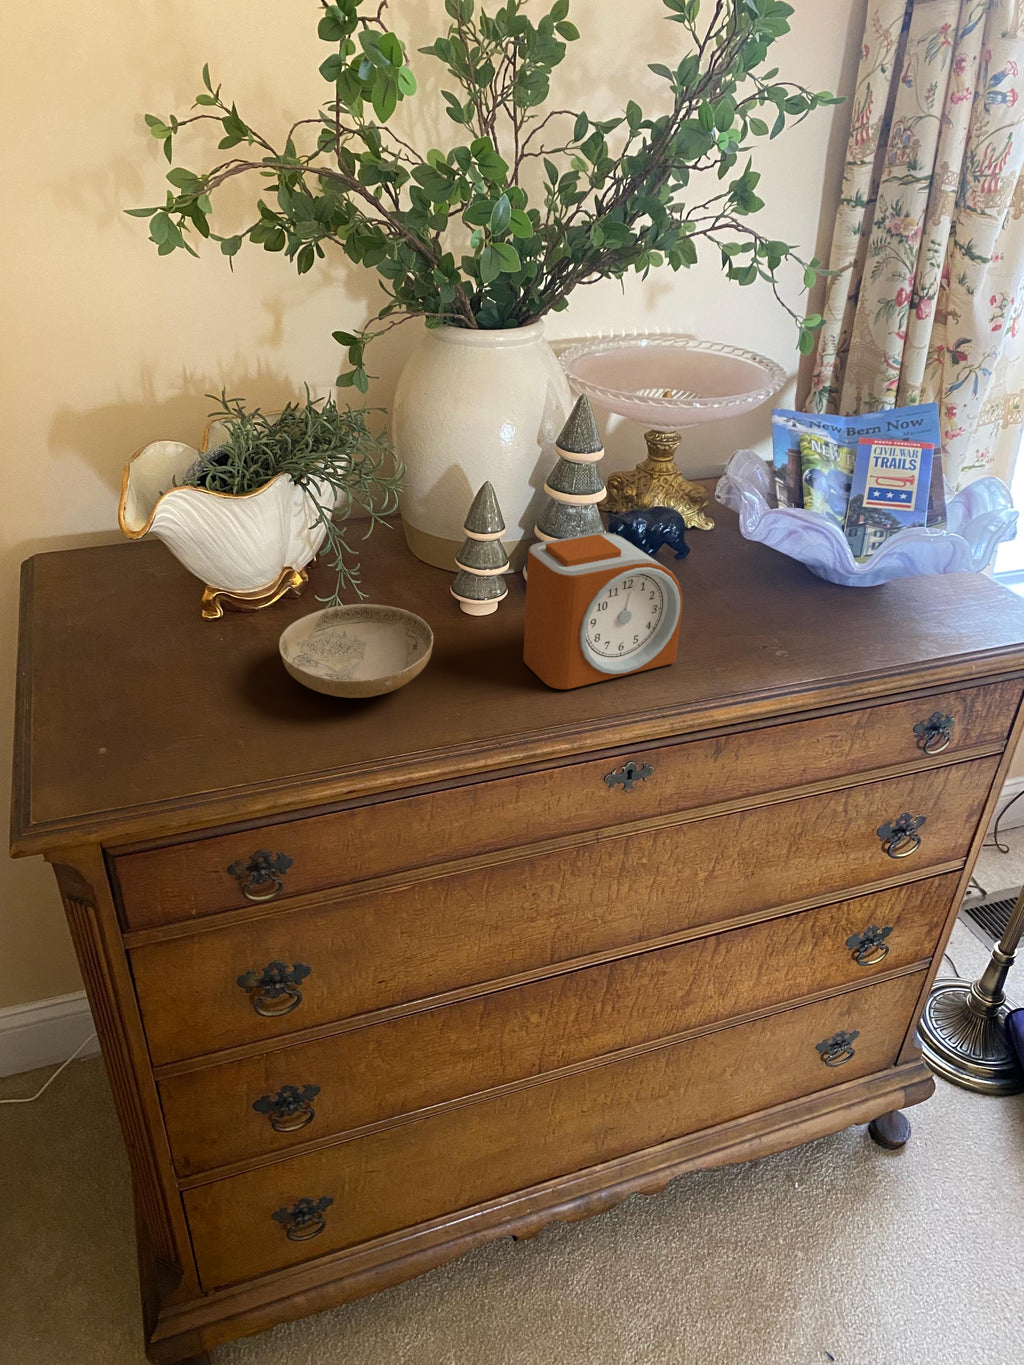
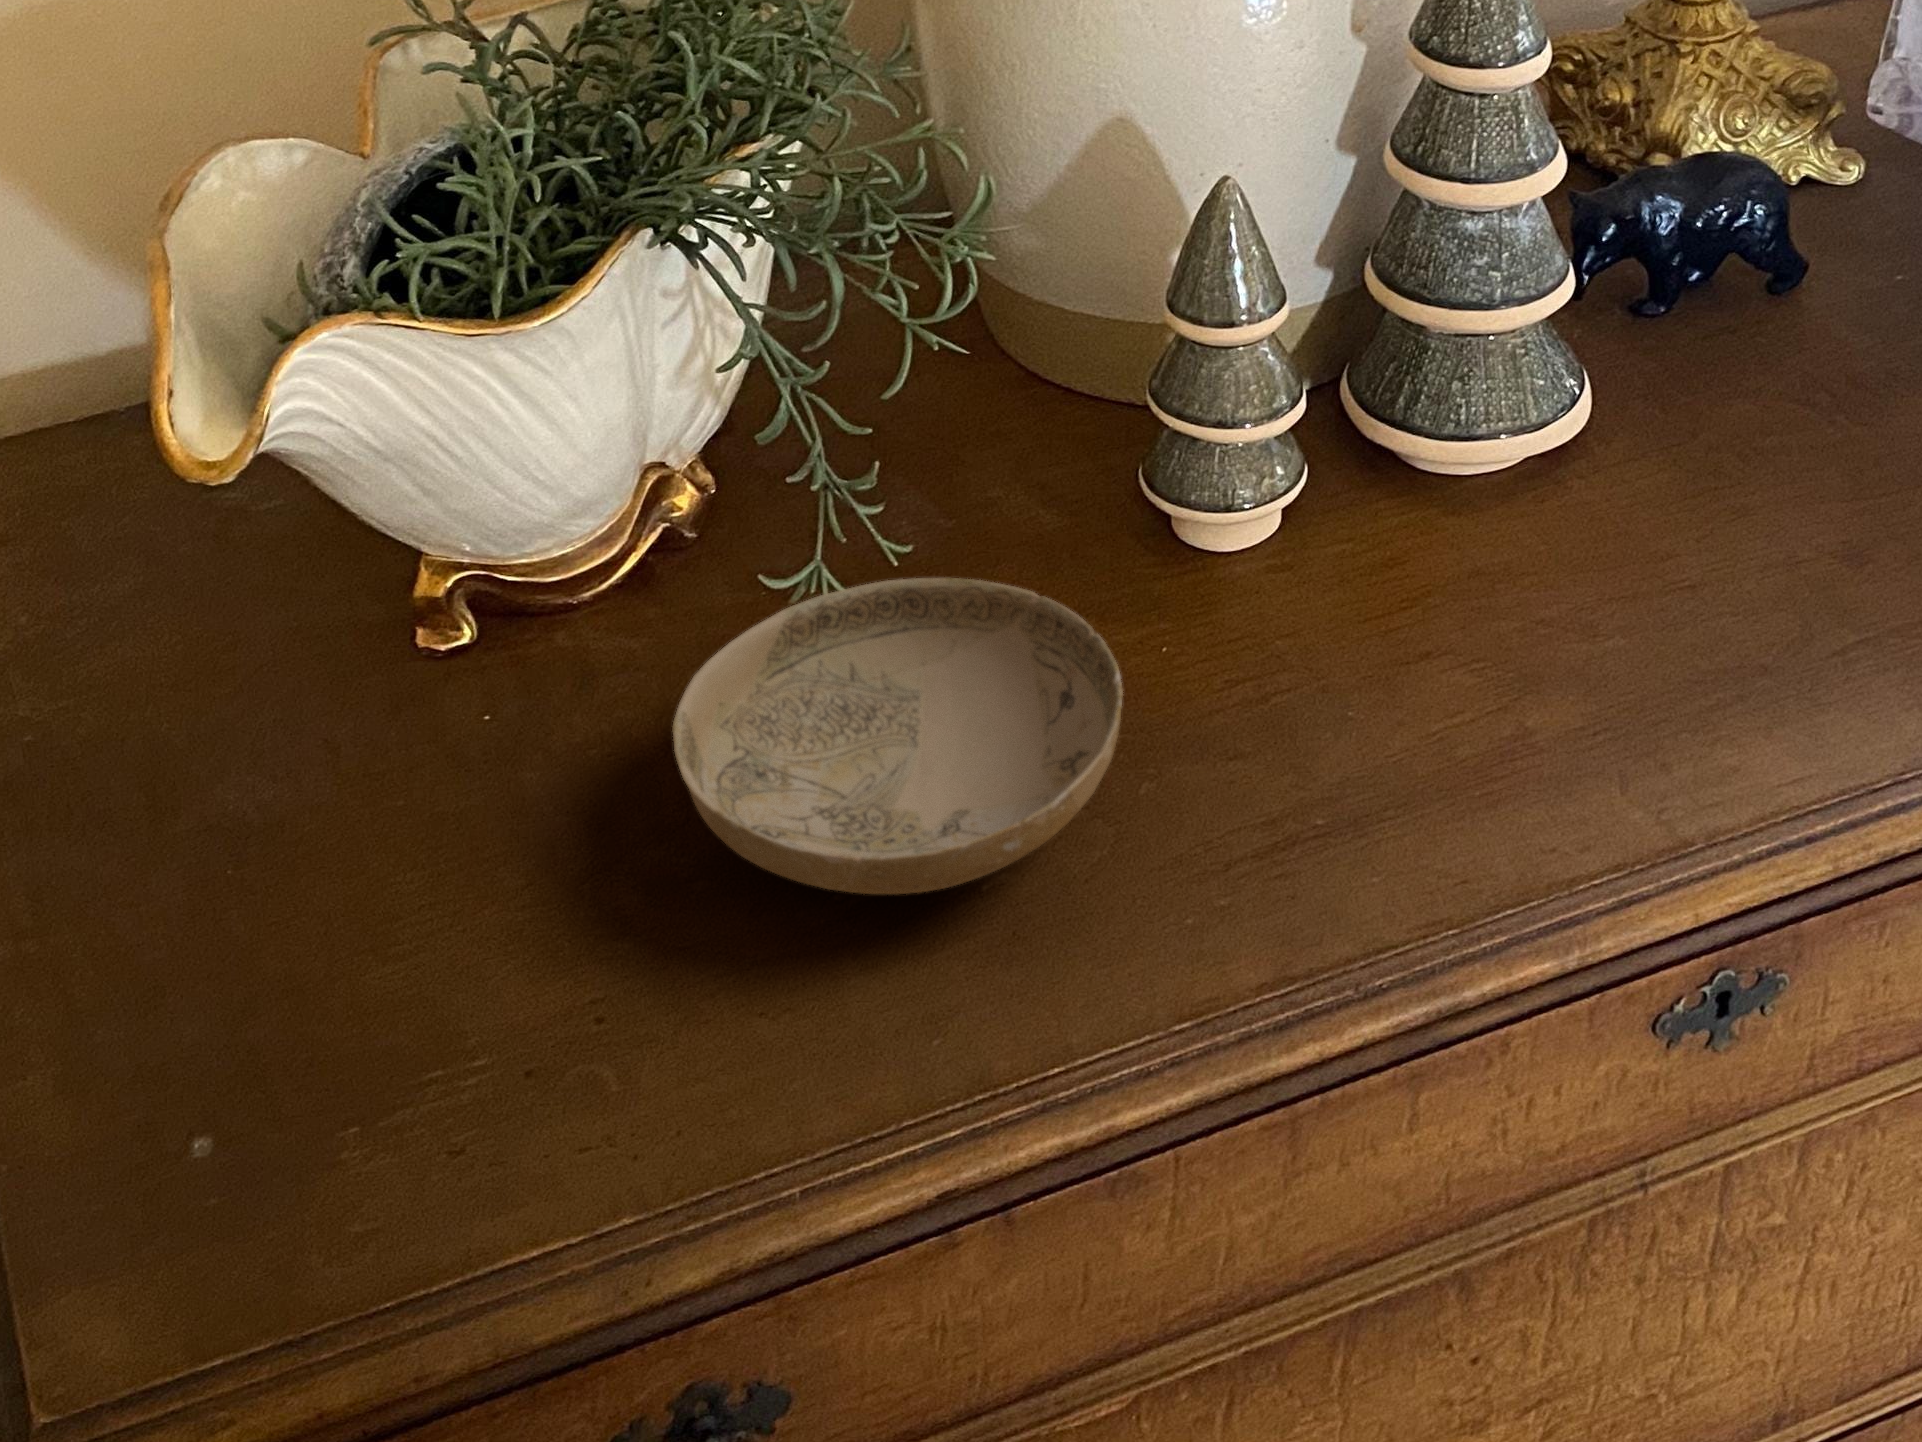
alarm clock: present [523,533,682,689] -> none [1373,310,1827,785]

